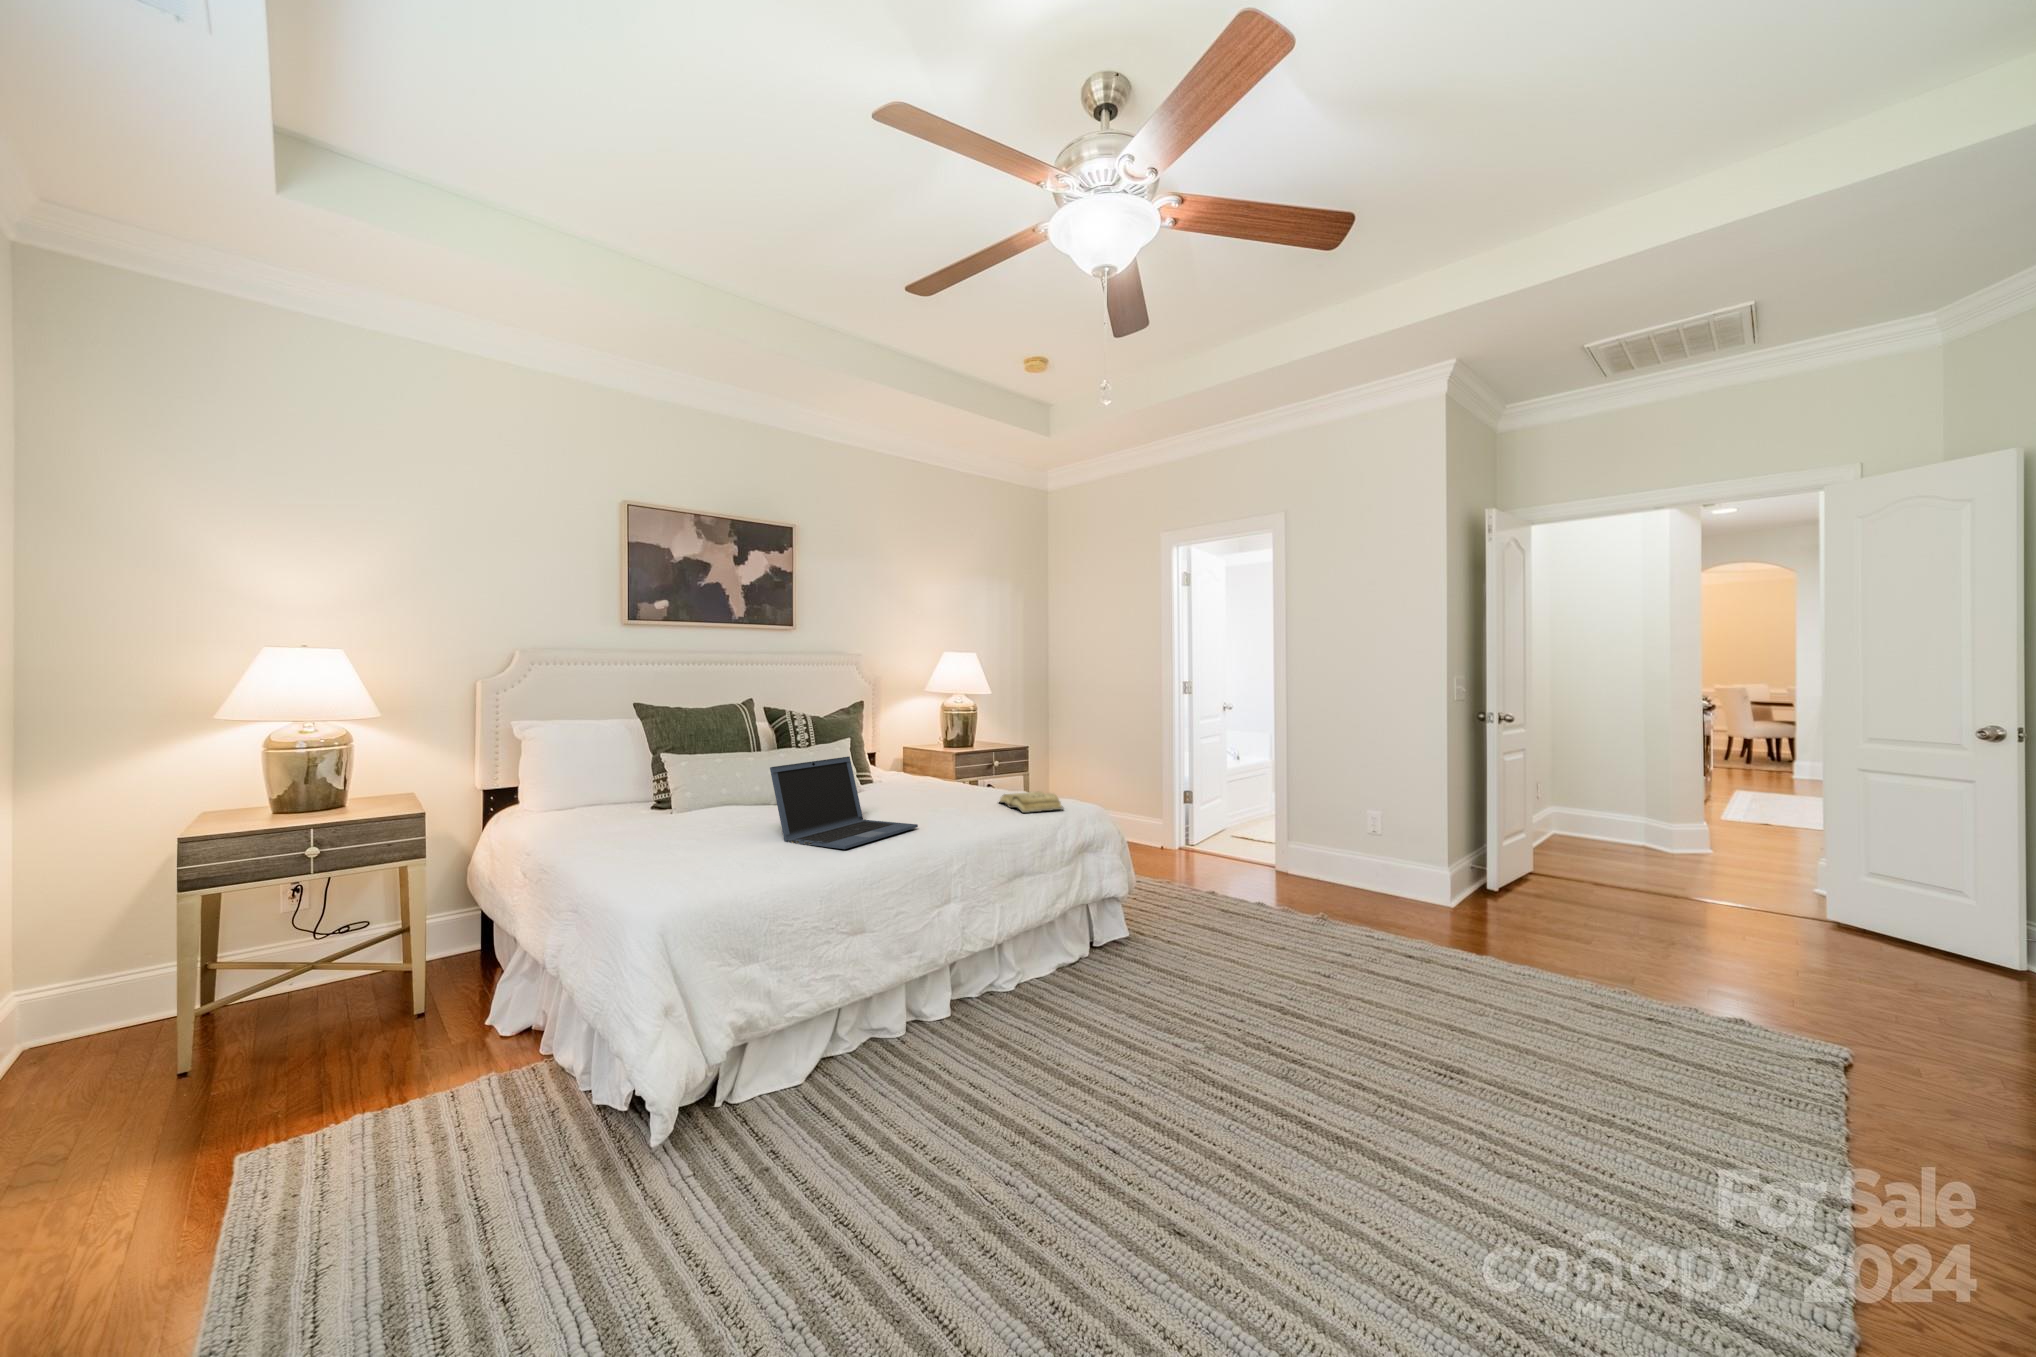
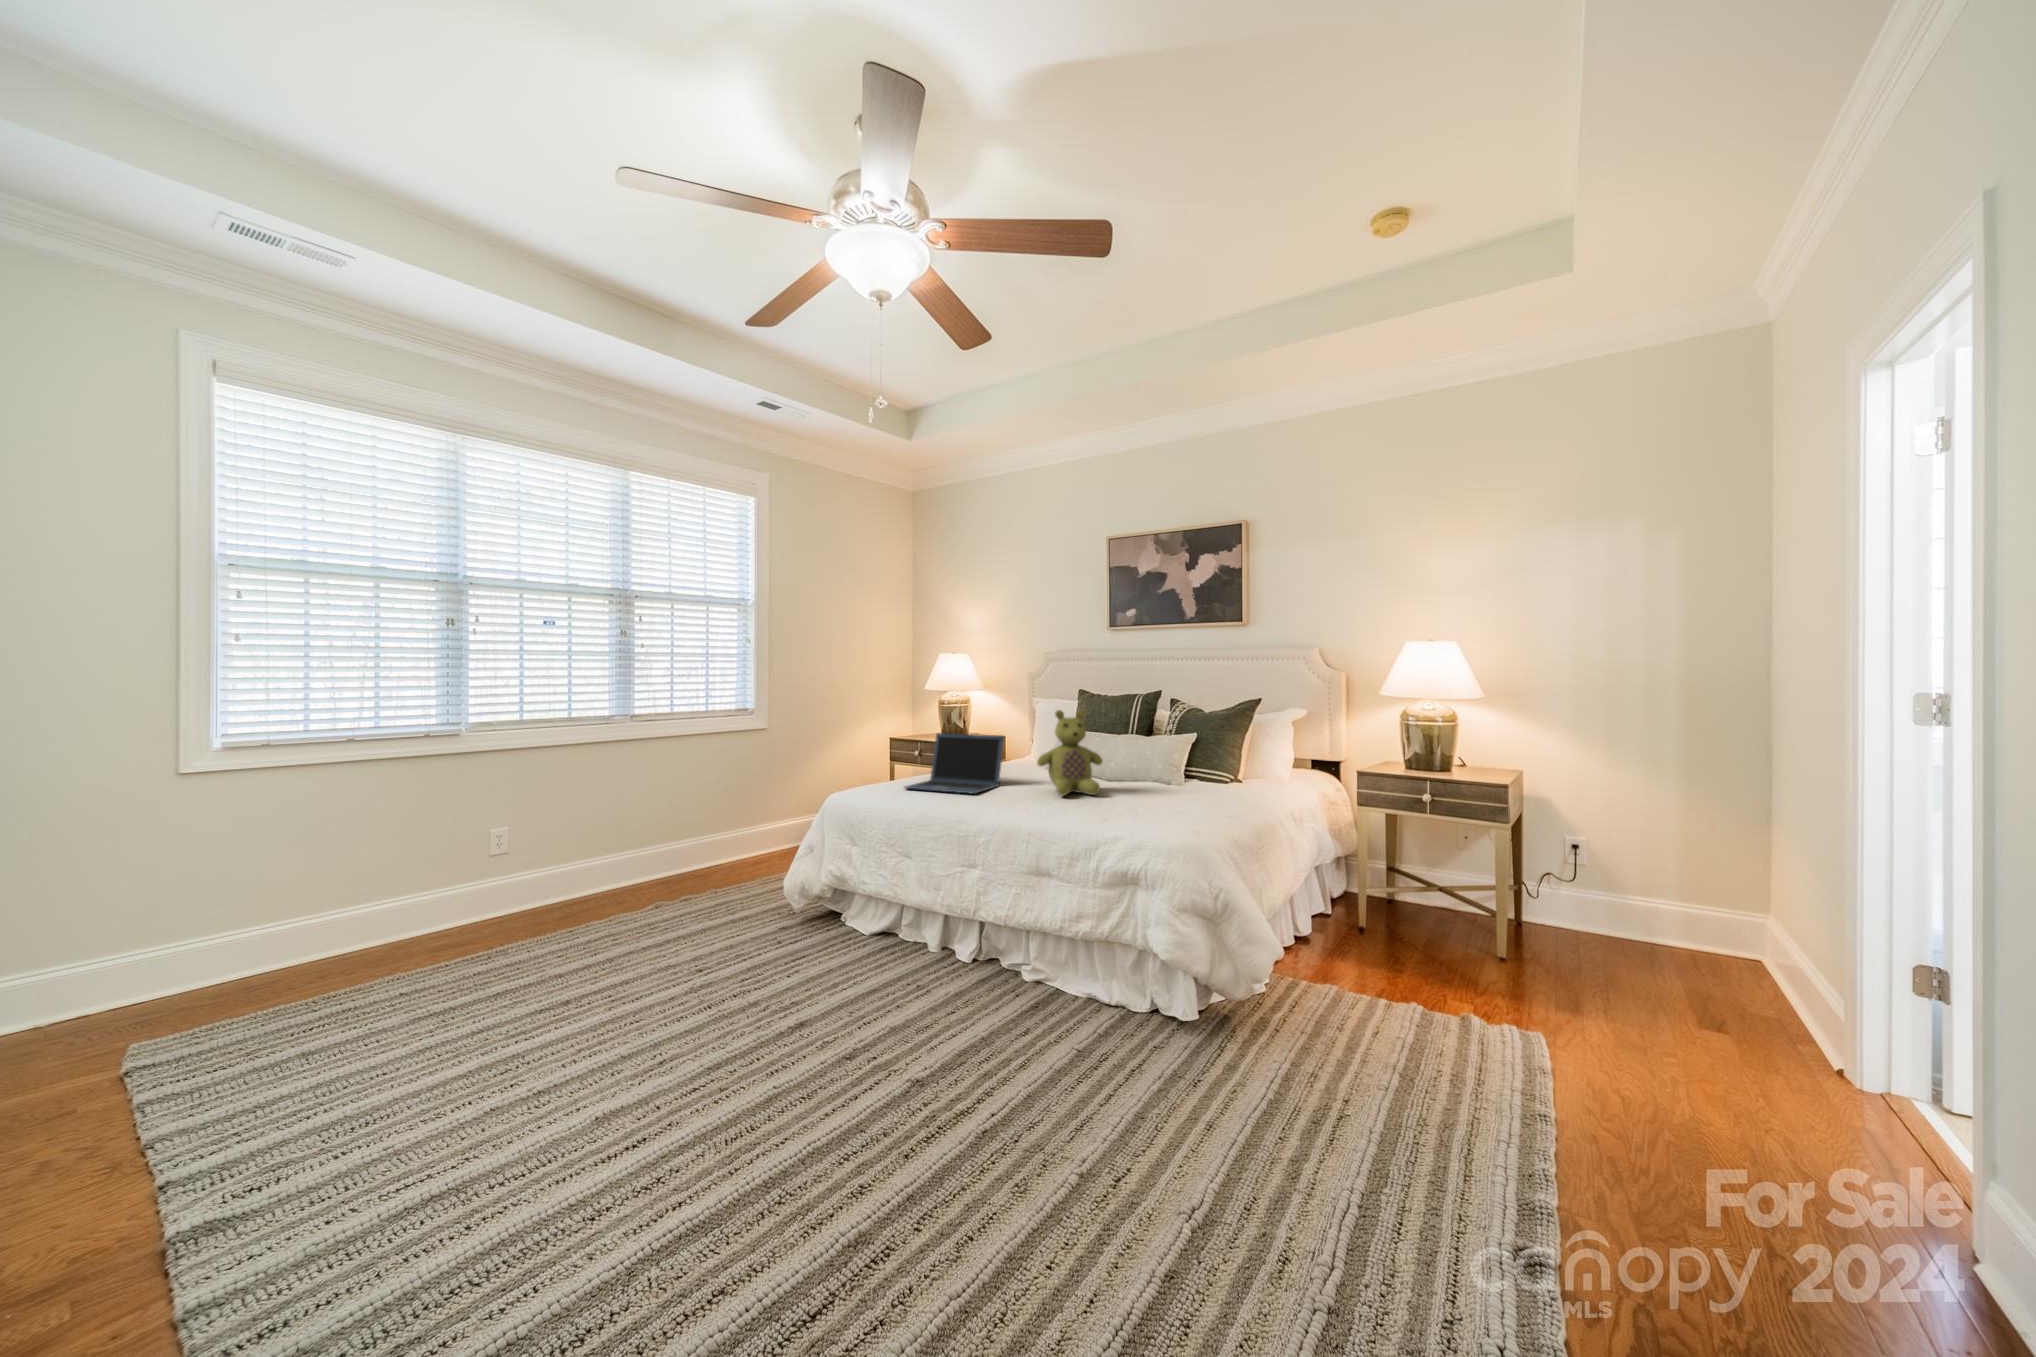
stuffed bear: none [902,716,962,808] -> present [1037,710,1103,796]
diary: present [999,791,1063,813] -> none [1057,795,1138,819]

